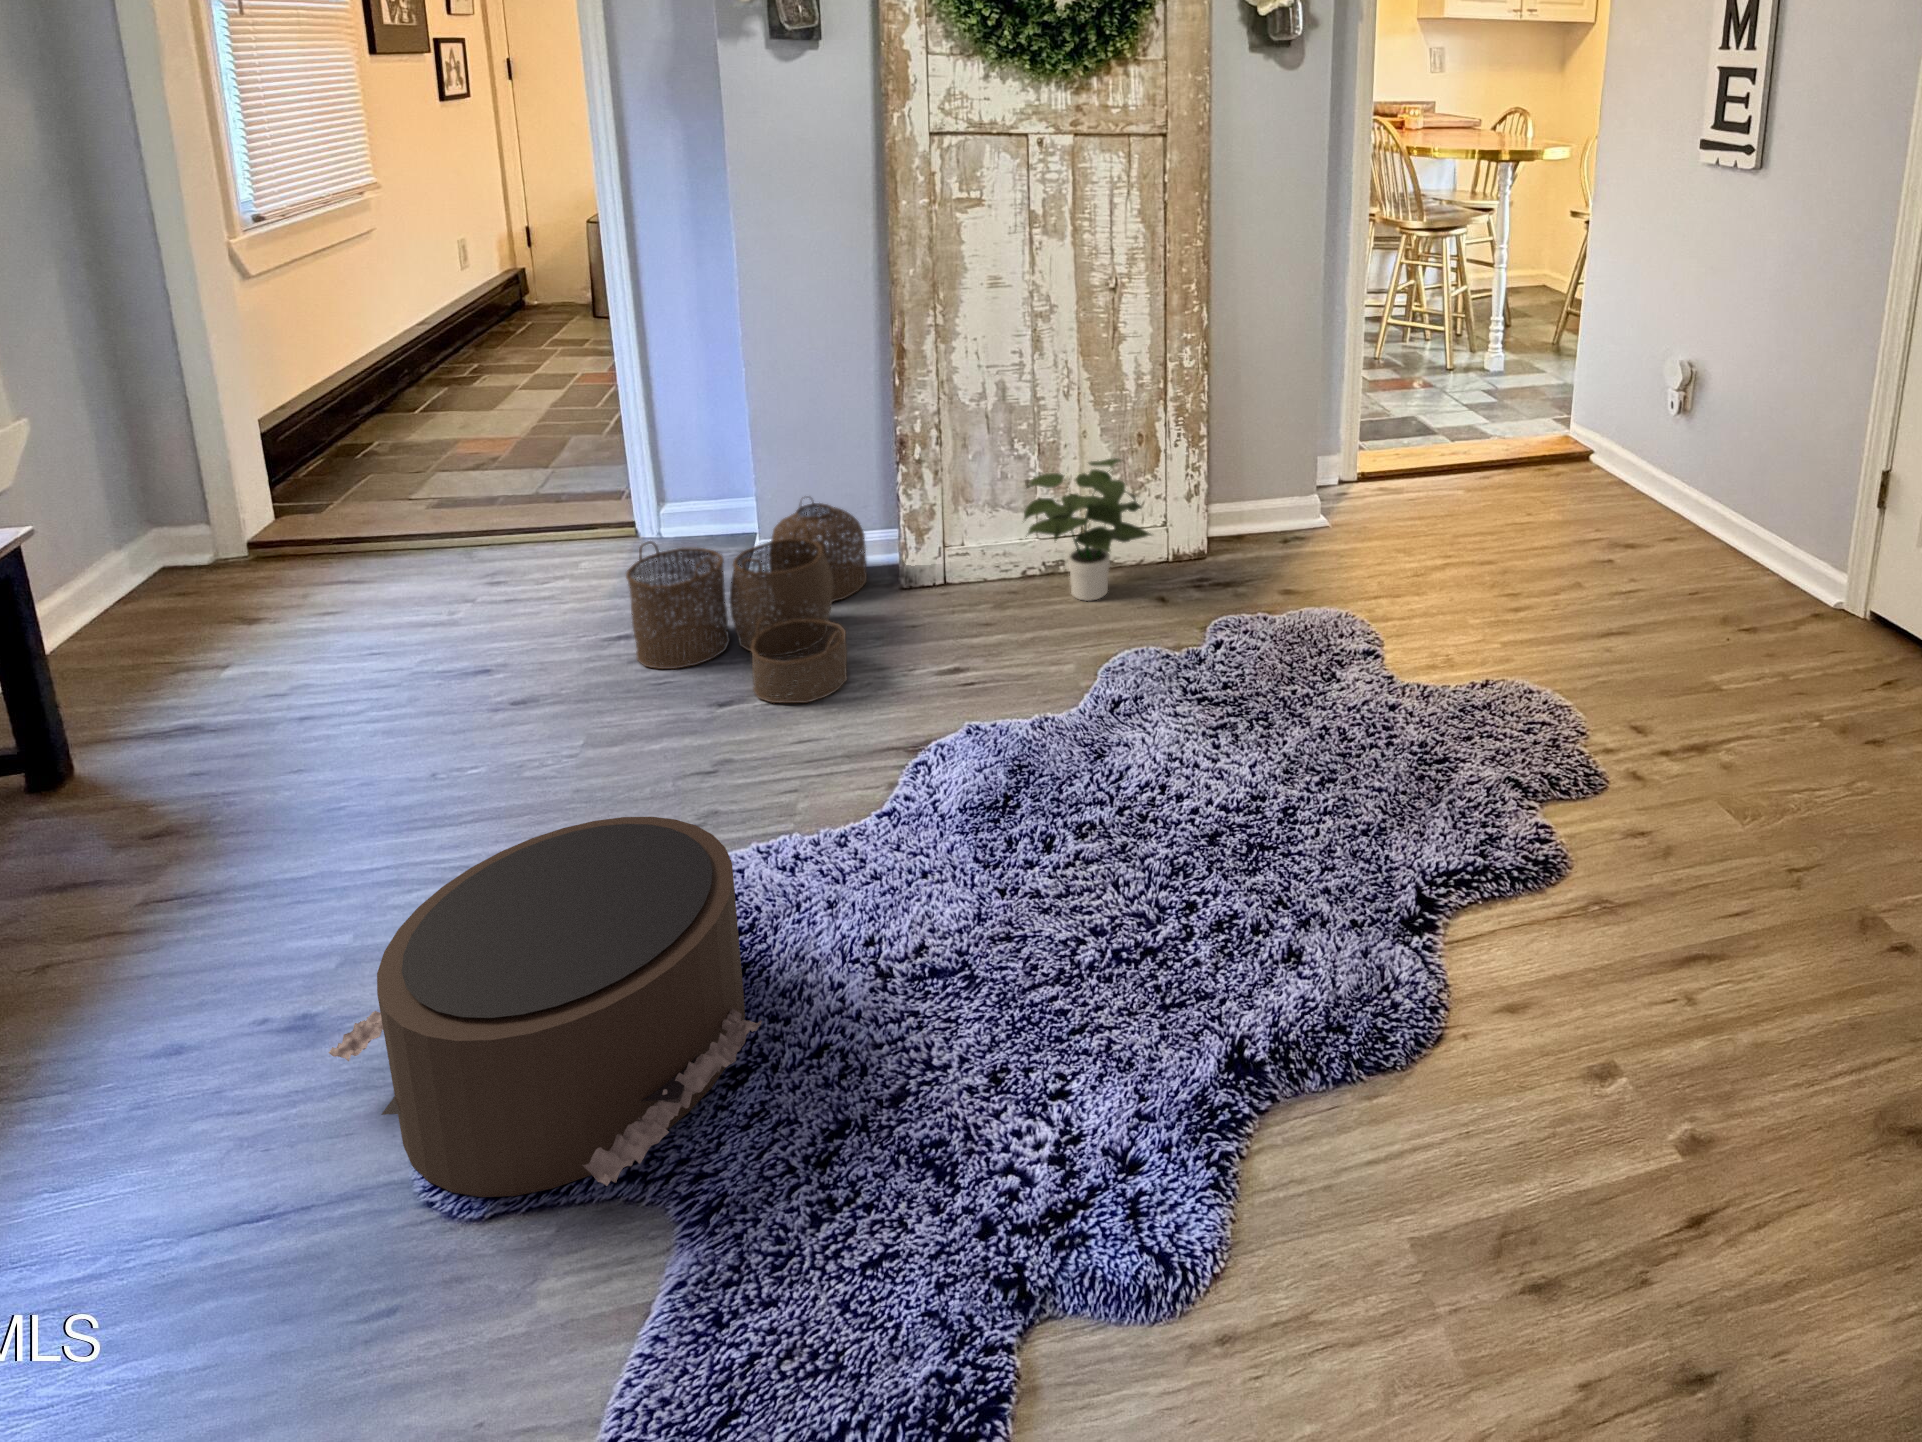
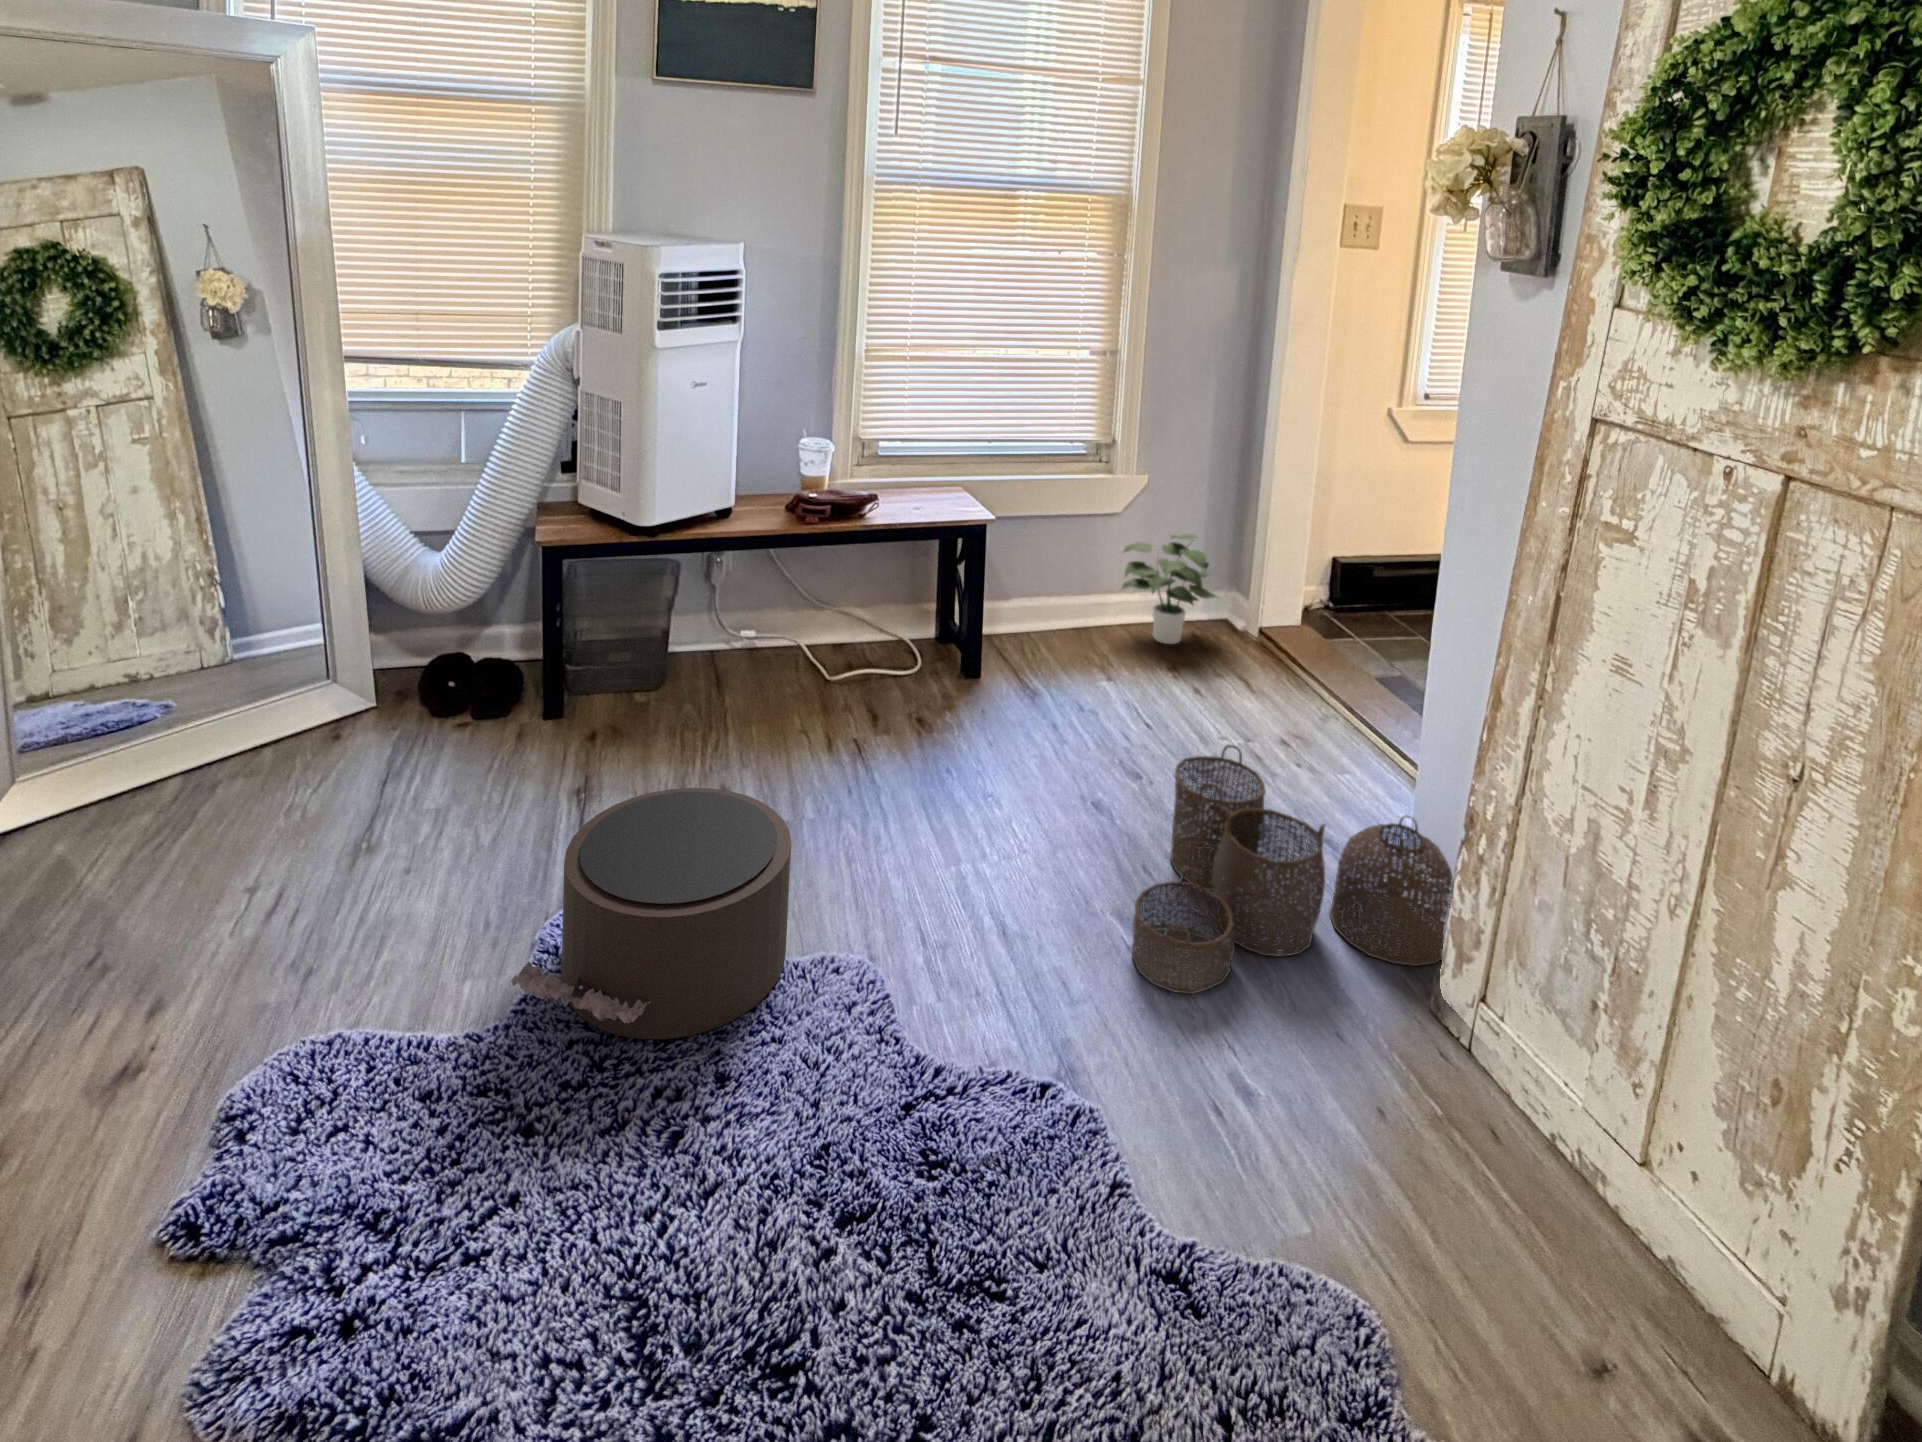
potted plant: present [1024,458,1152,601] -> present [1122,534,1216,644]

